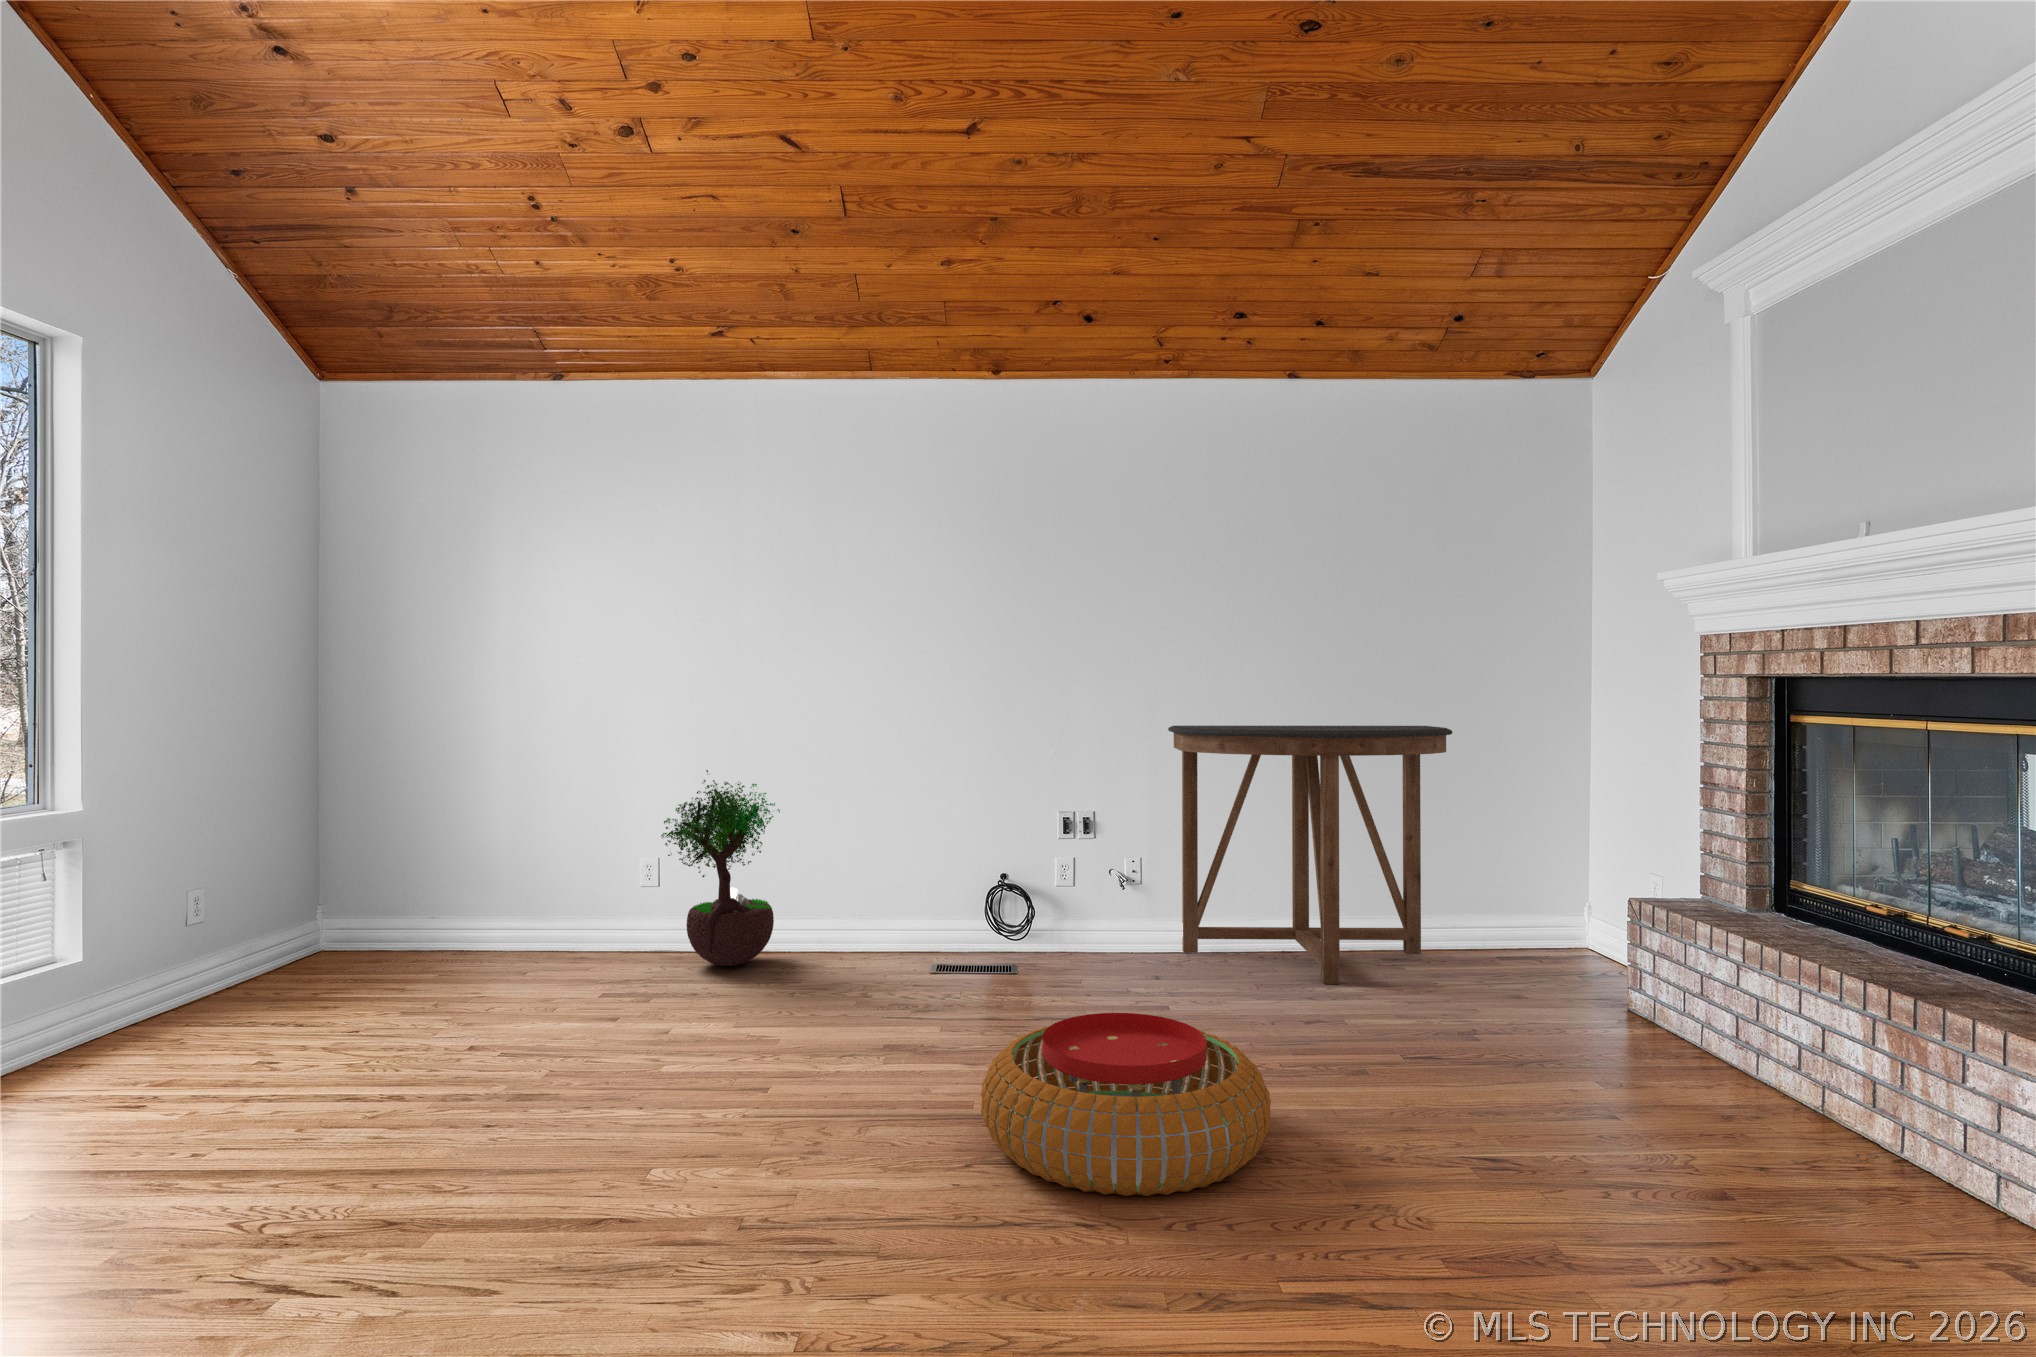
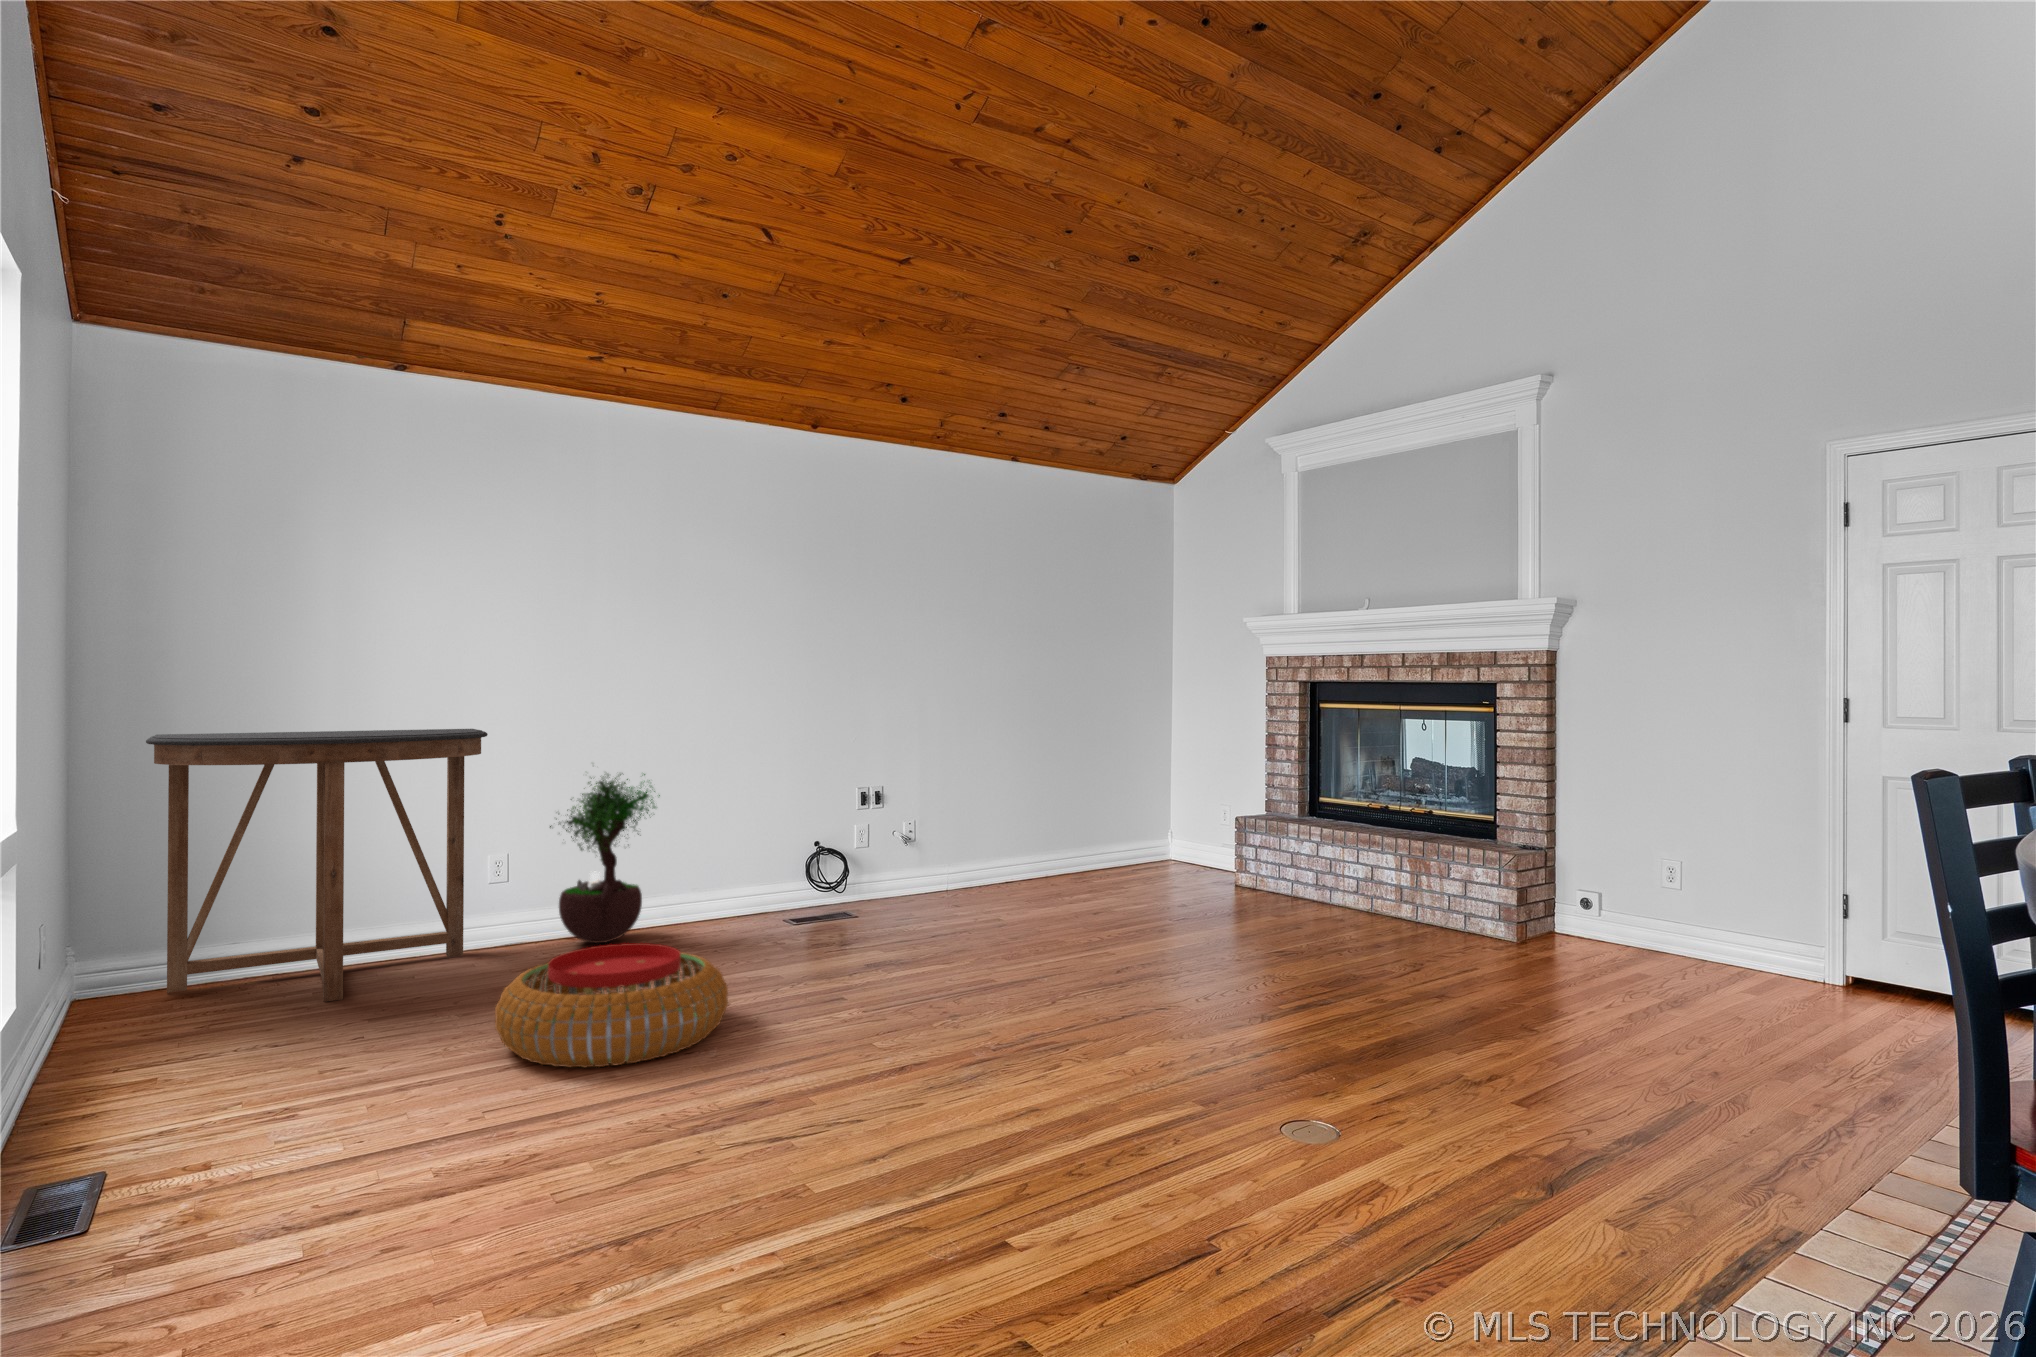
console table: present [1168,726,1452,984] -> present [146,729,488,1002]
pouf: present [981,1013,1271,1196] -> present [495,943,728,1067]

